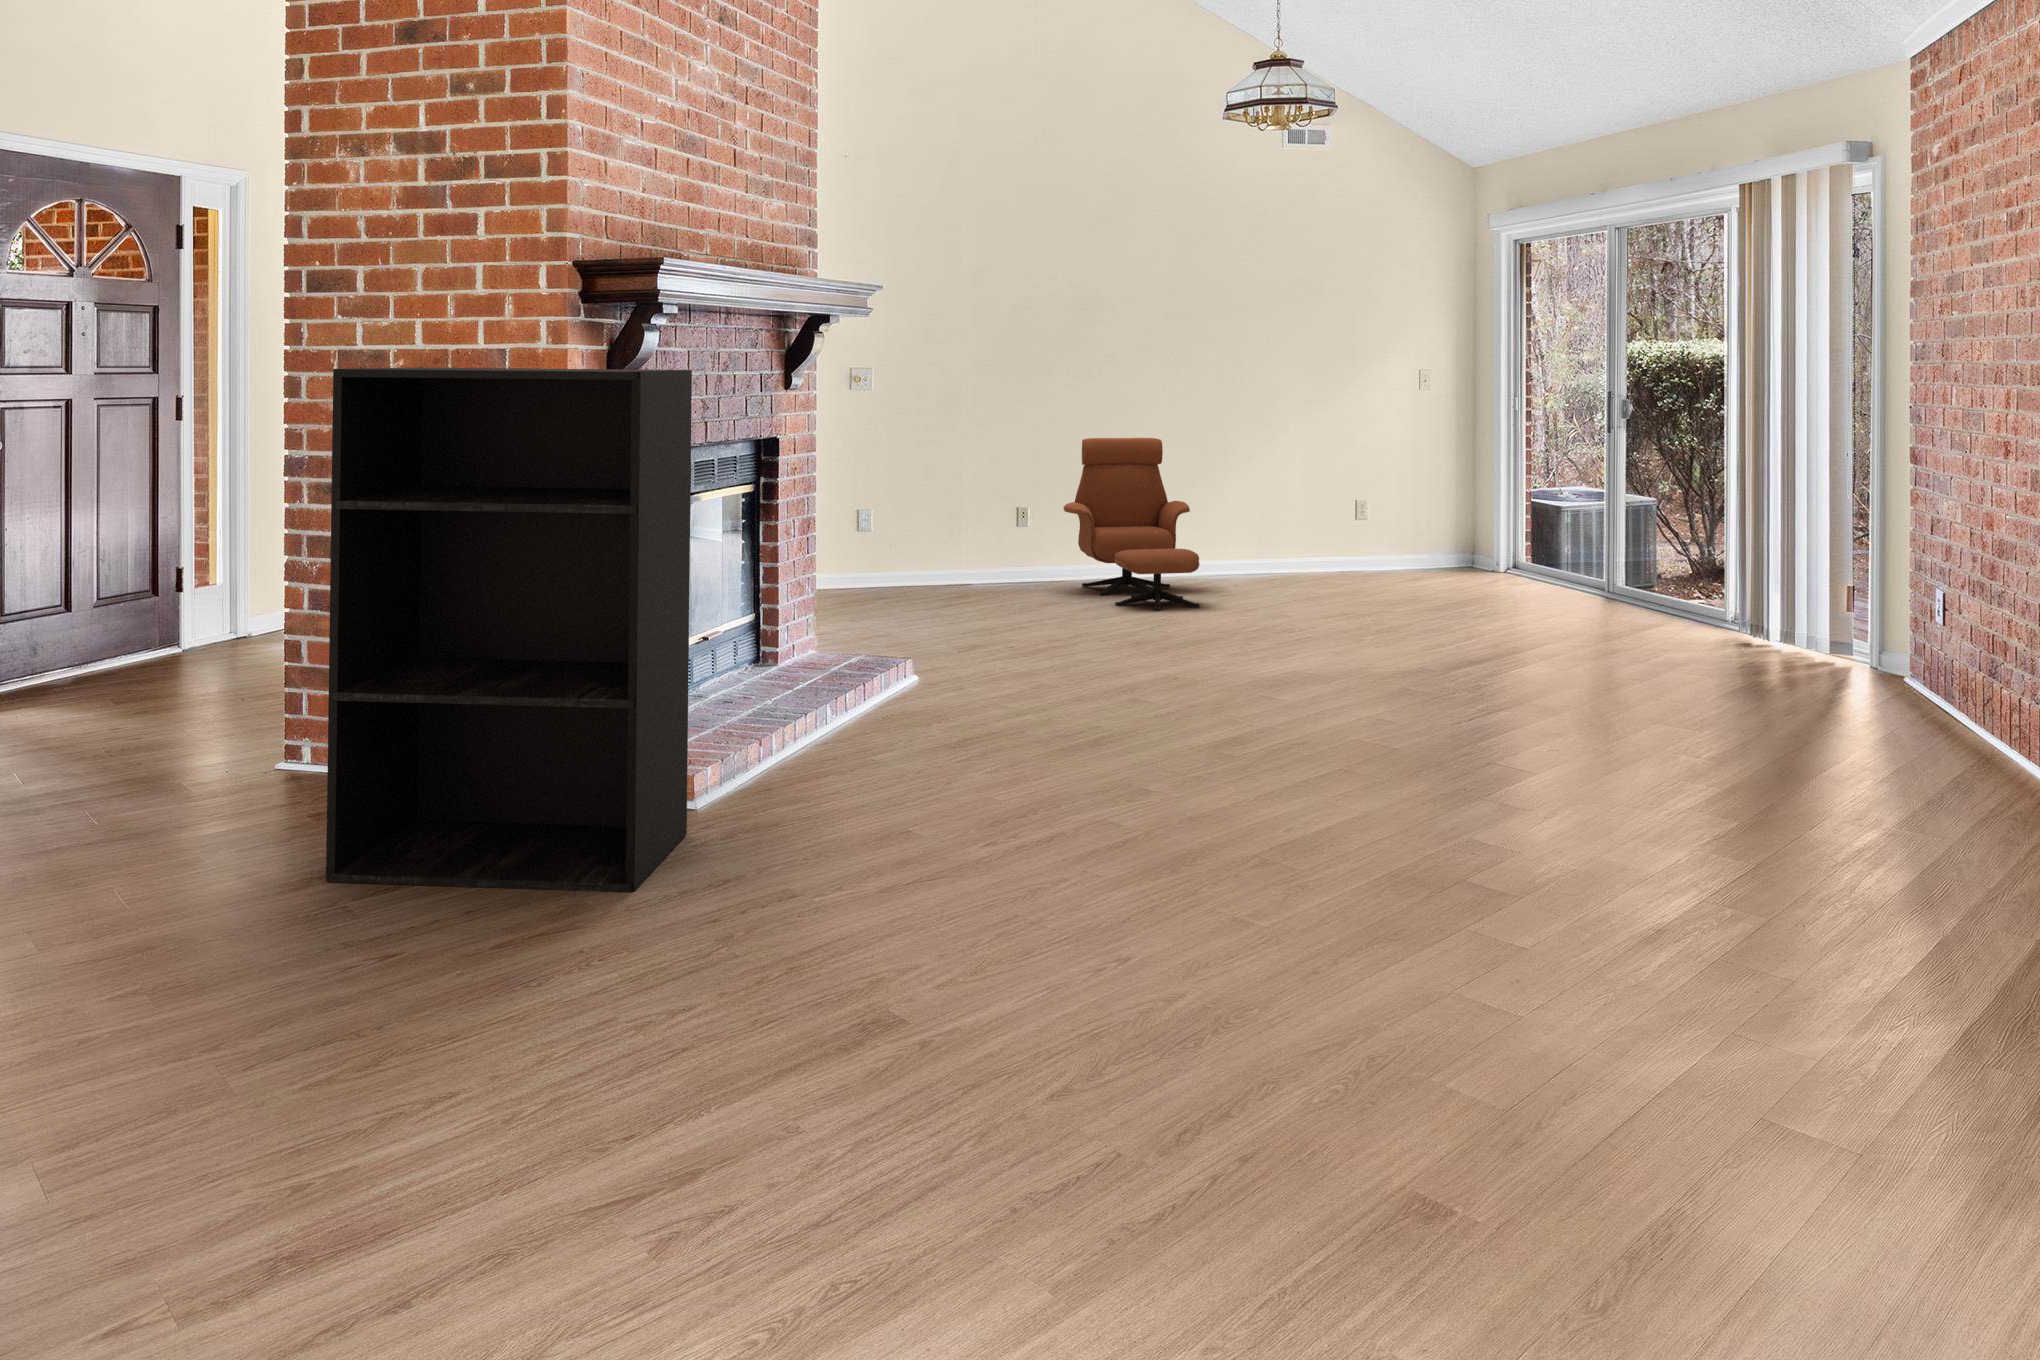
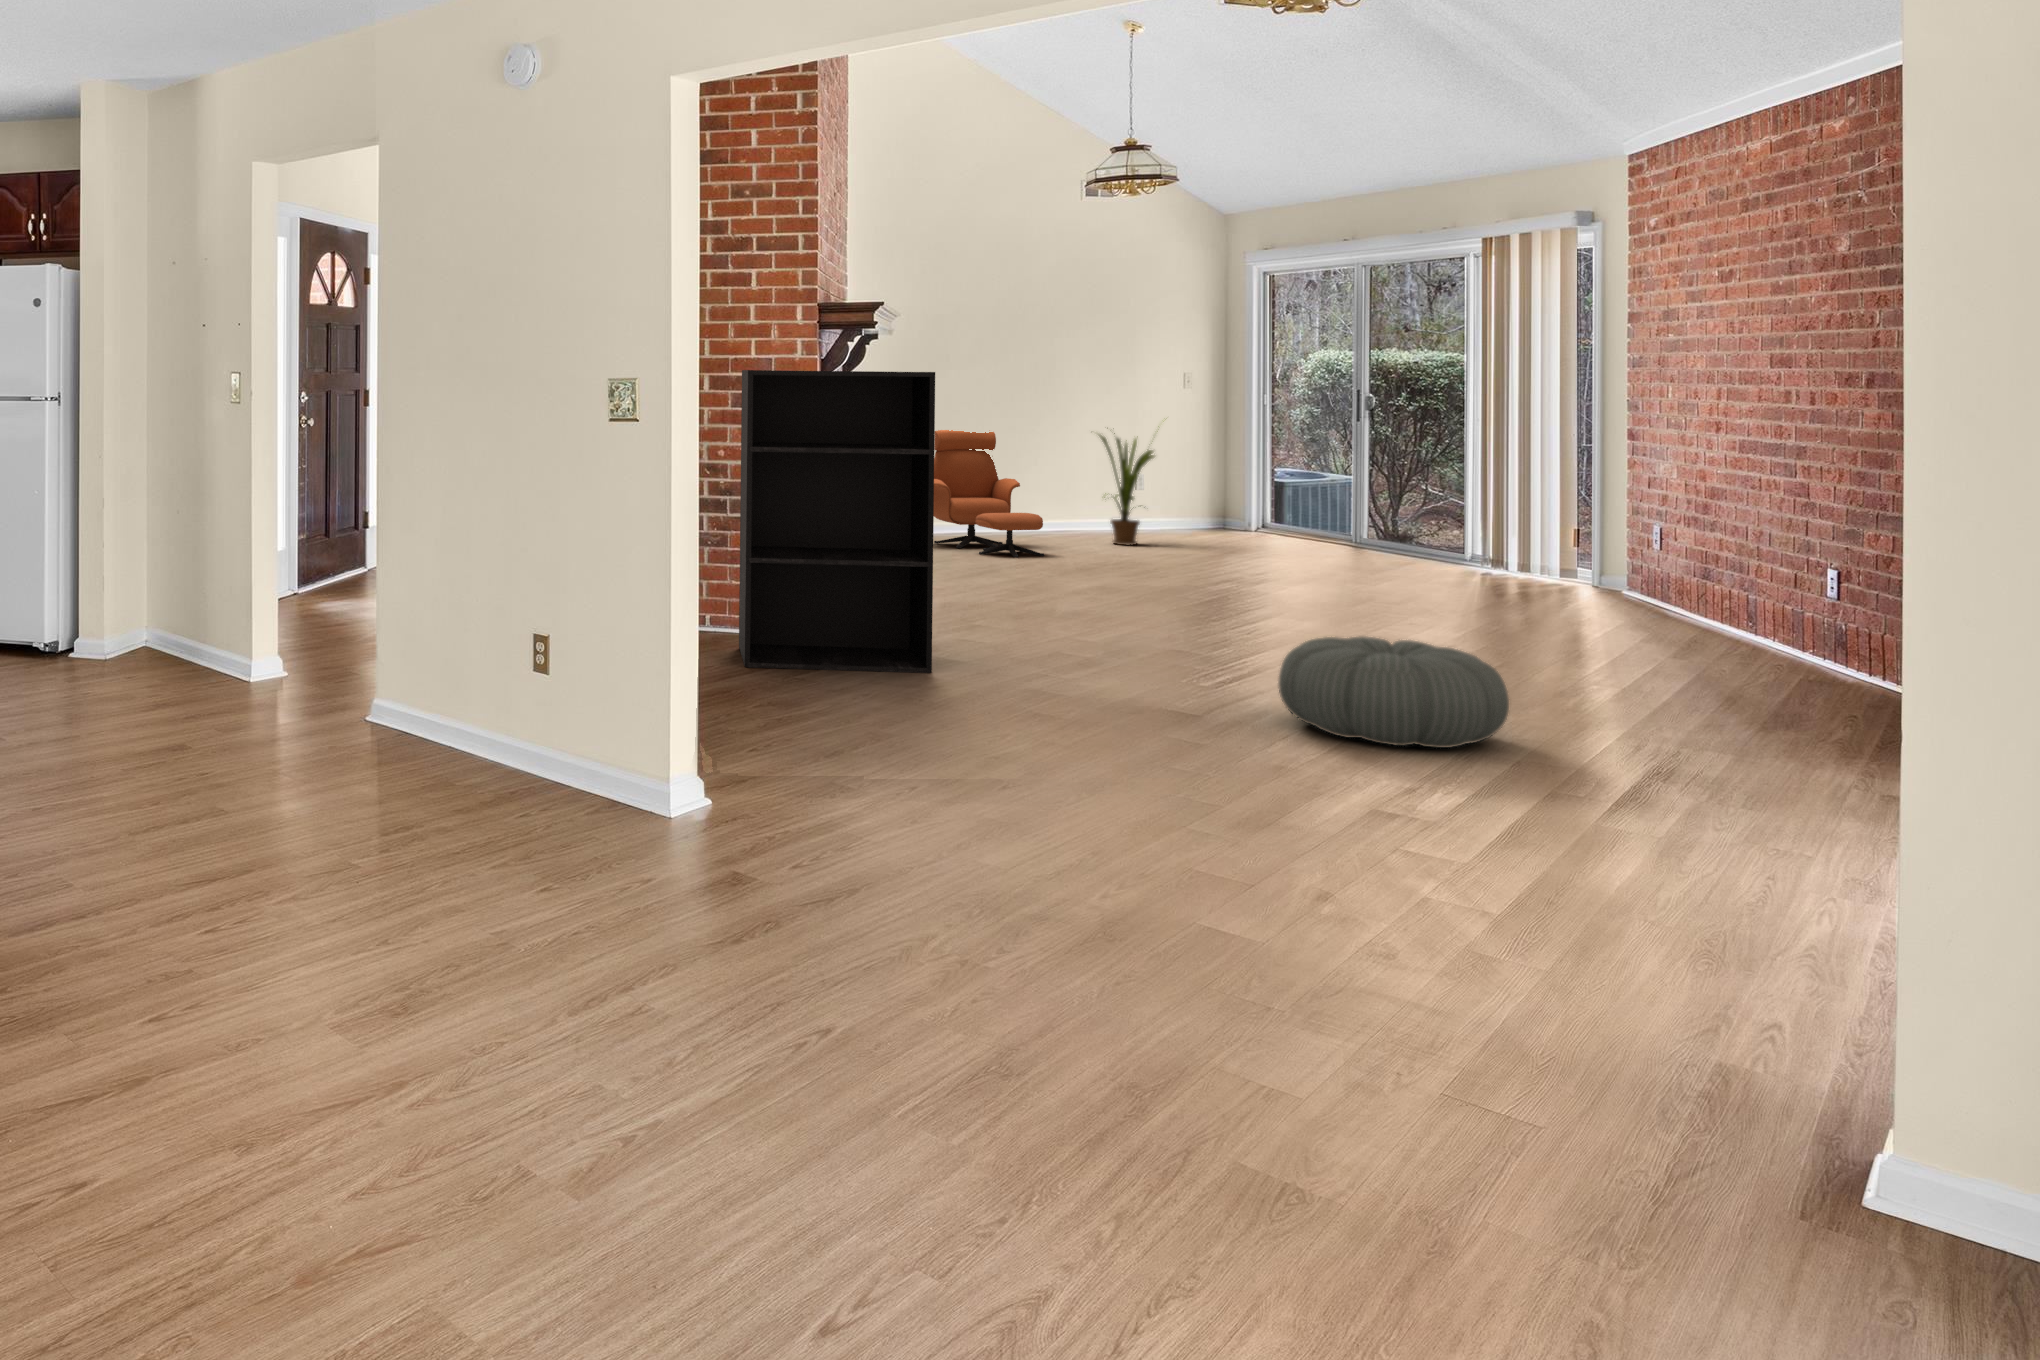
house plant: none [1283,415,1383,587] -> present [1099,426,1159,545]
pouf: none [1064,870,1450,1151] -> present [1278,637,1509,748]

